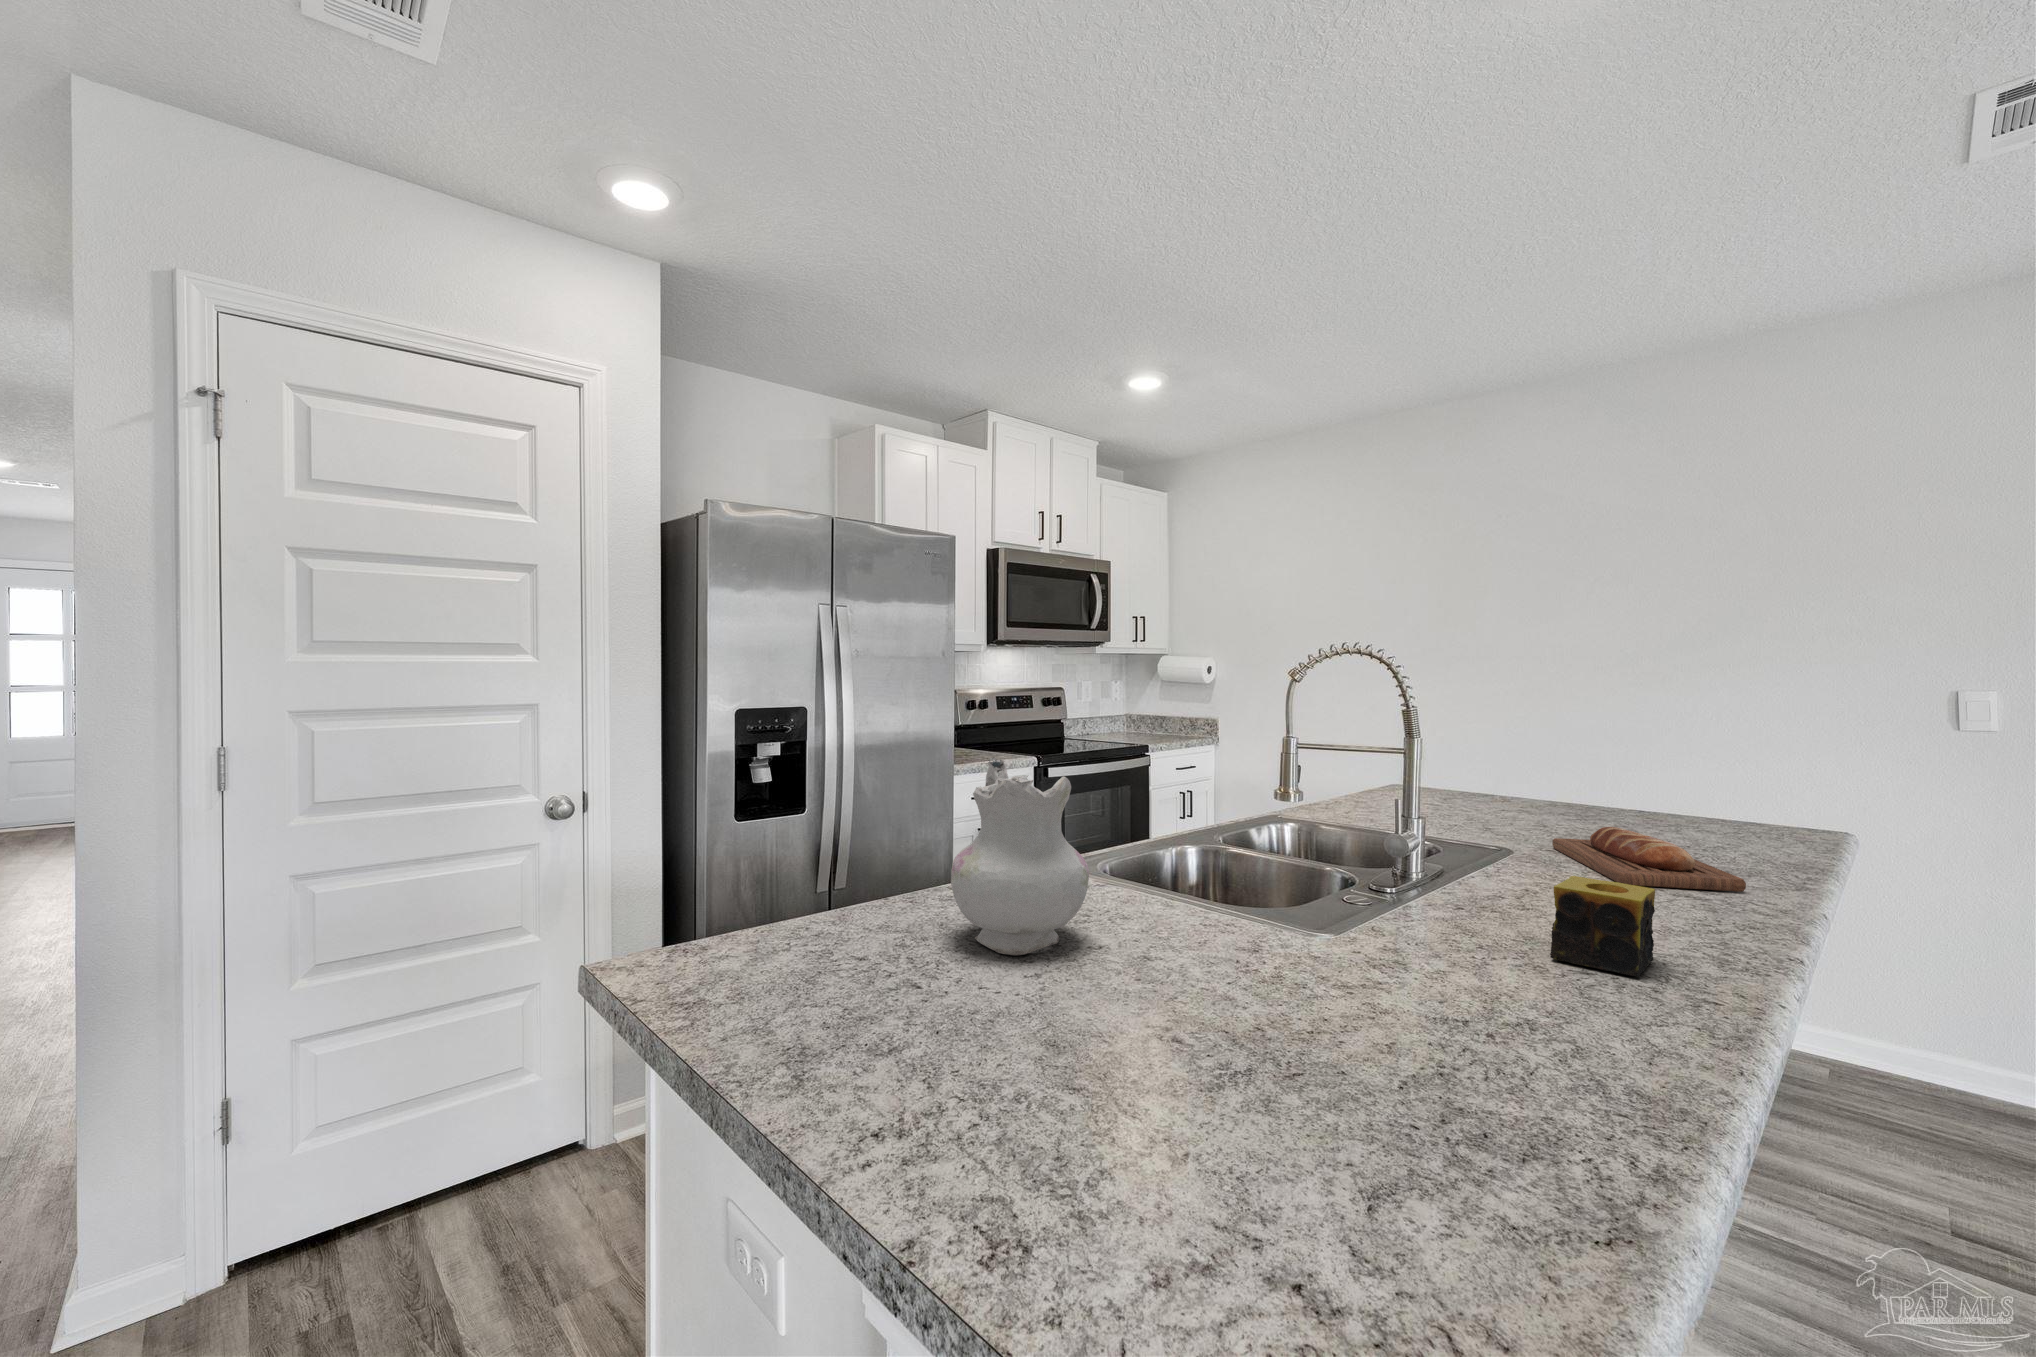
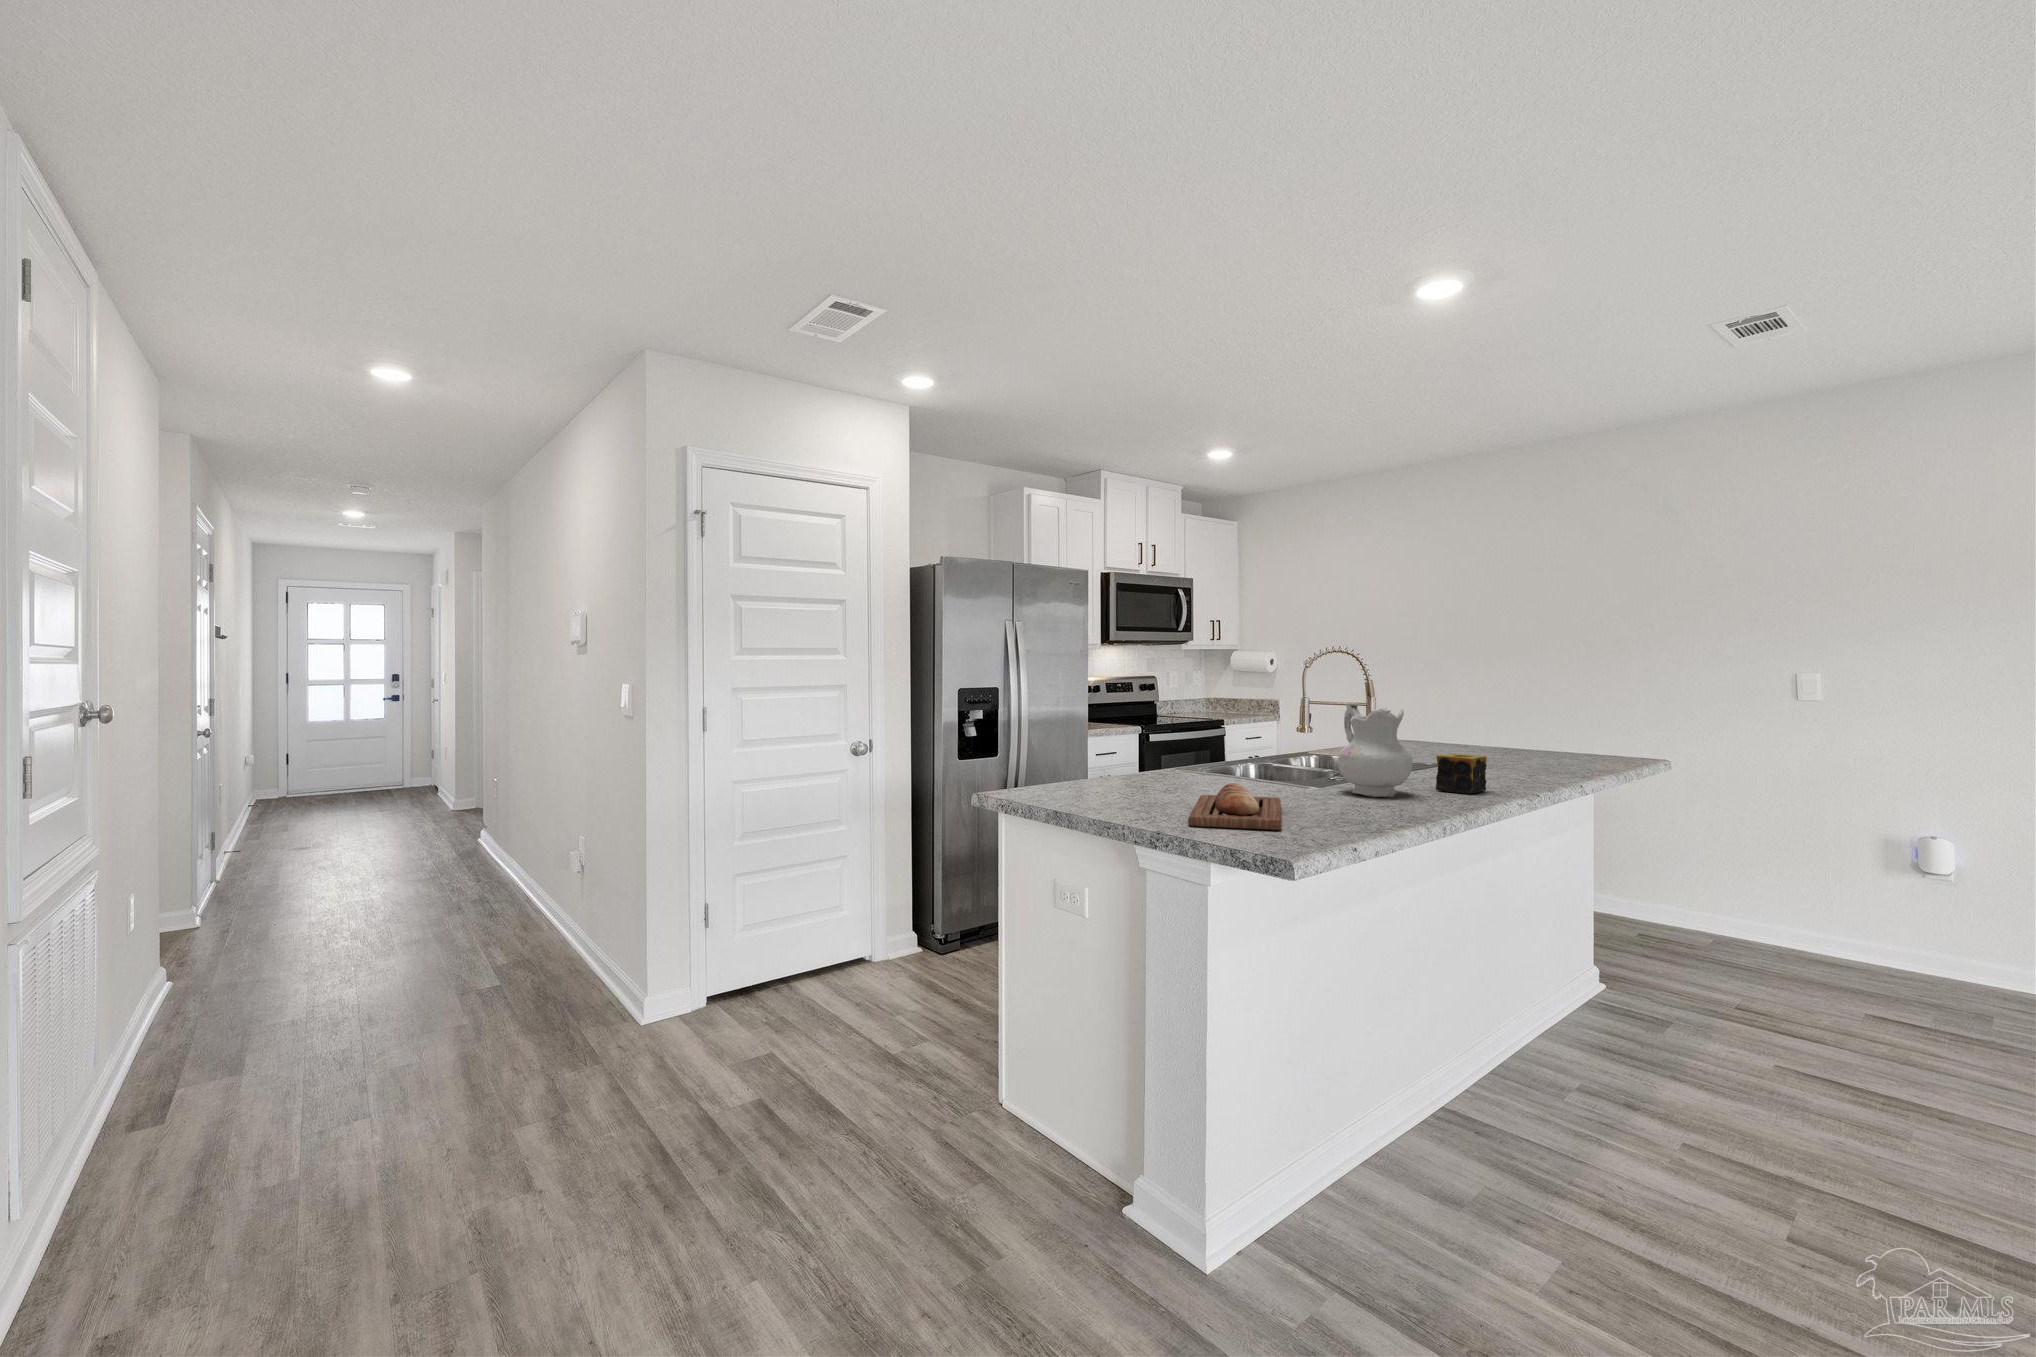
ceramic pitcher: present [951,758,1089,955] -> present [1338,703,1413,797]
bread loaf: present [1552,827,1746,892] -> present [1188,783,1281,830]

